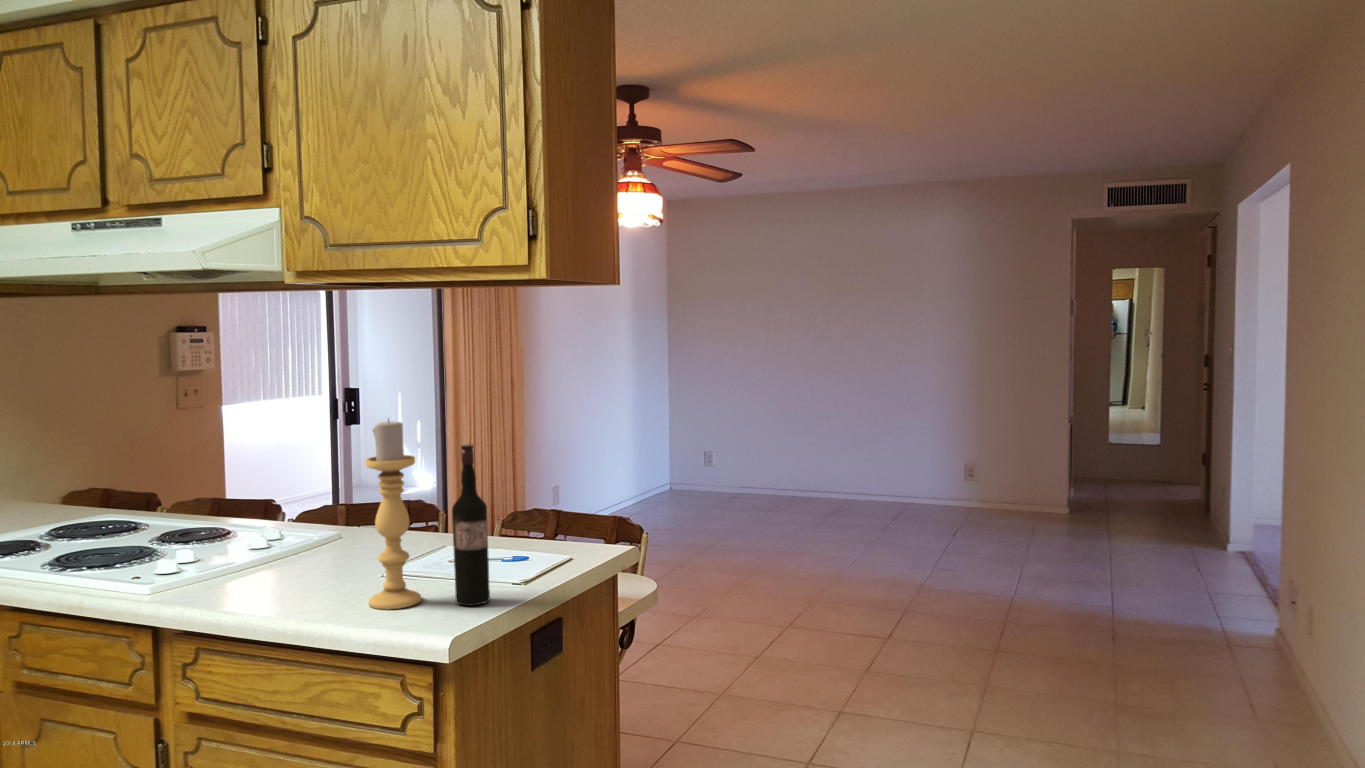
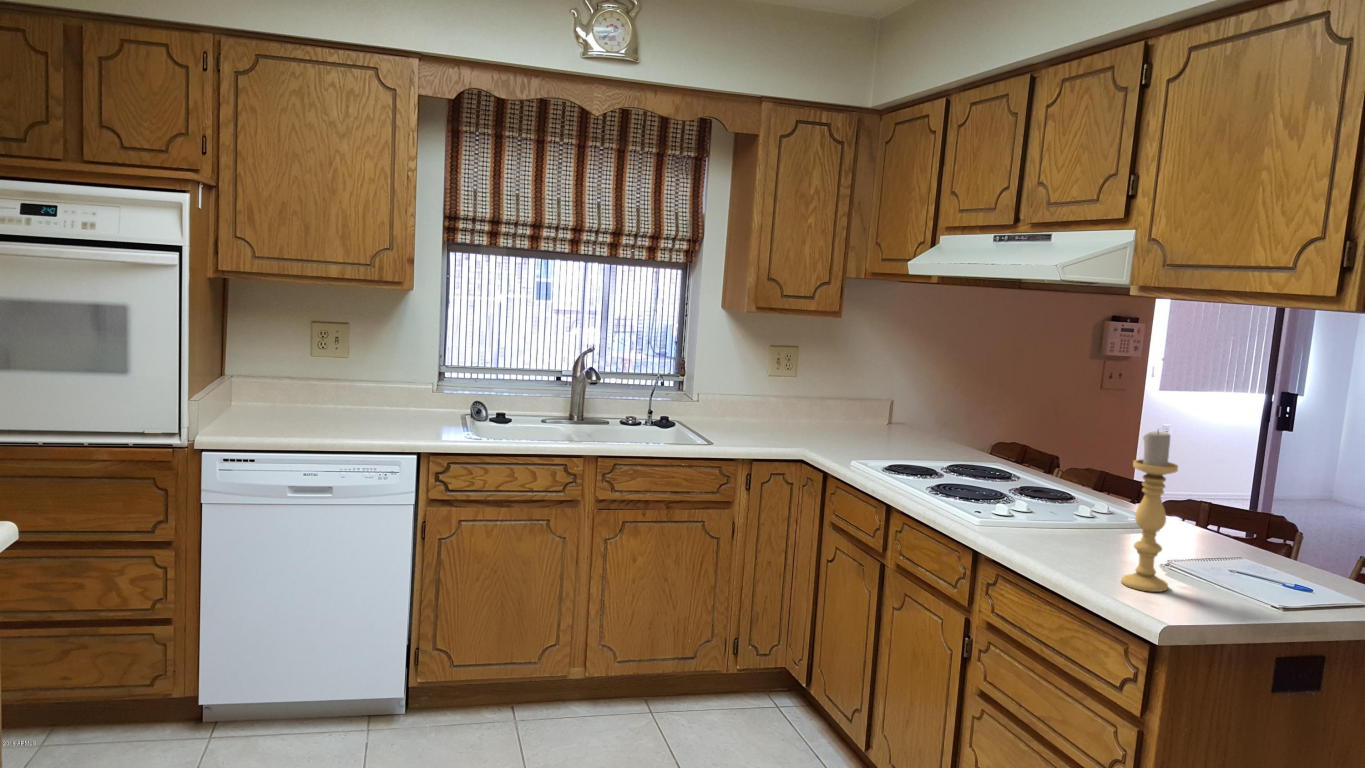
wine bottle: present [452,444,490,606] -> none [1194,464,1236,609]

